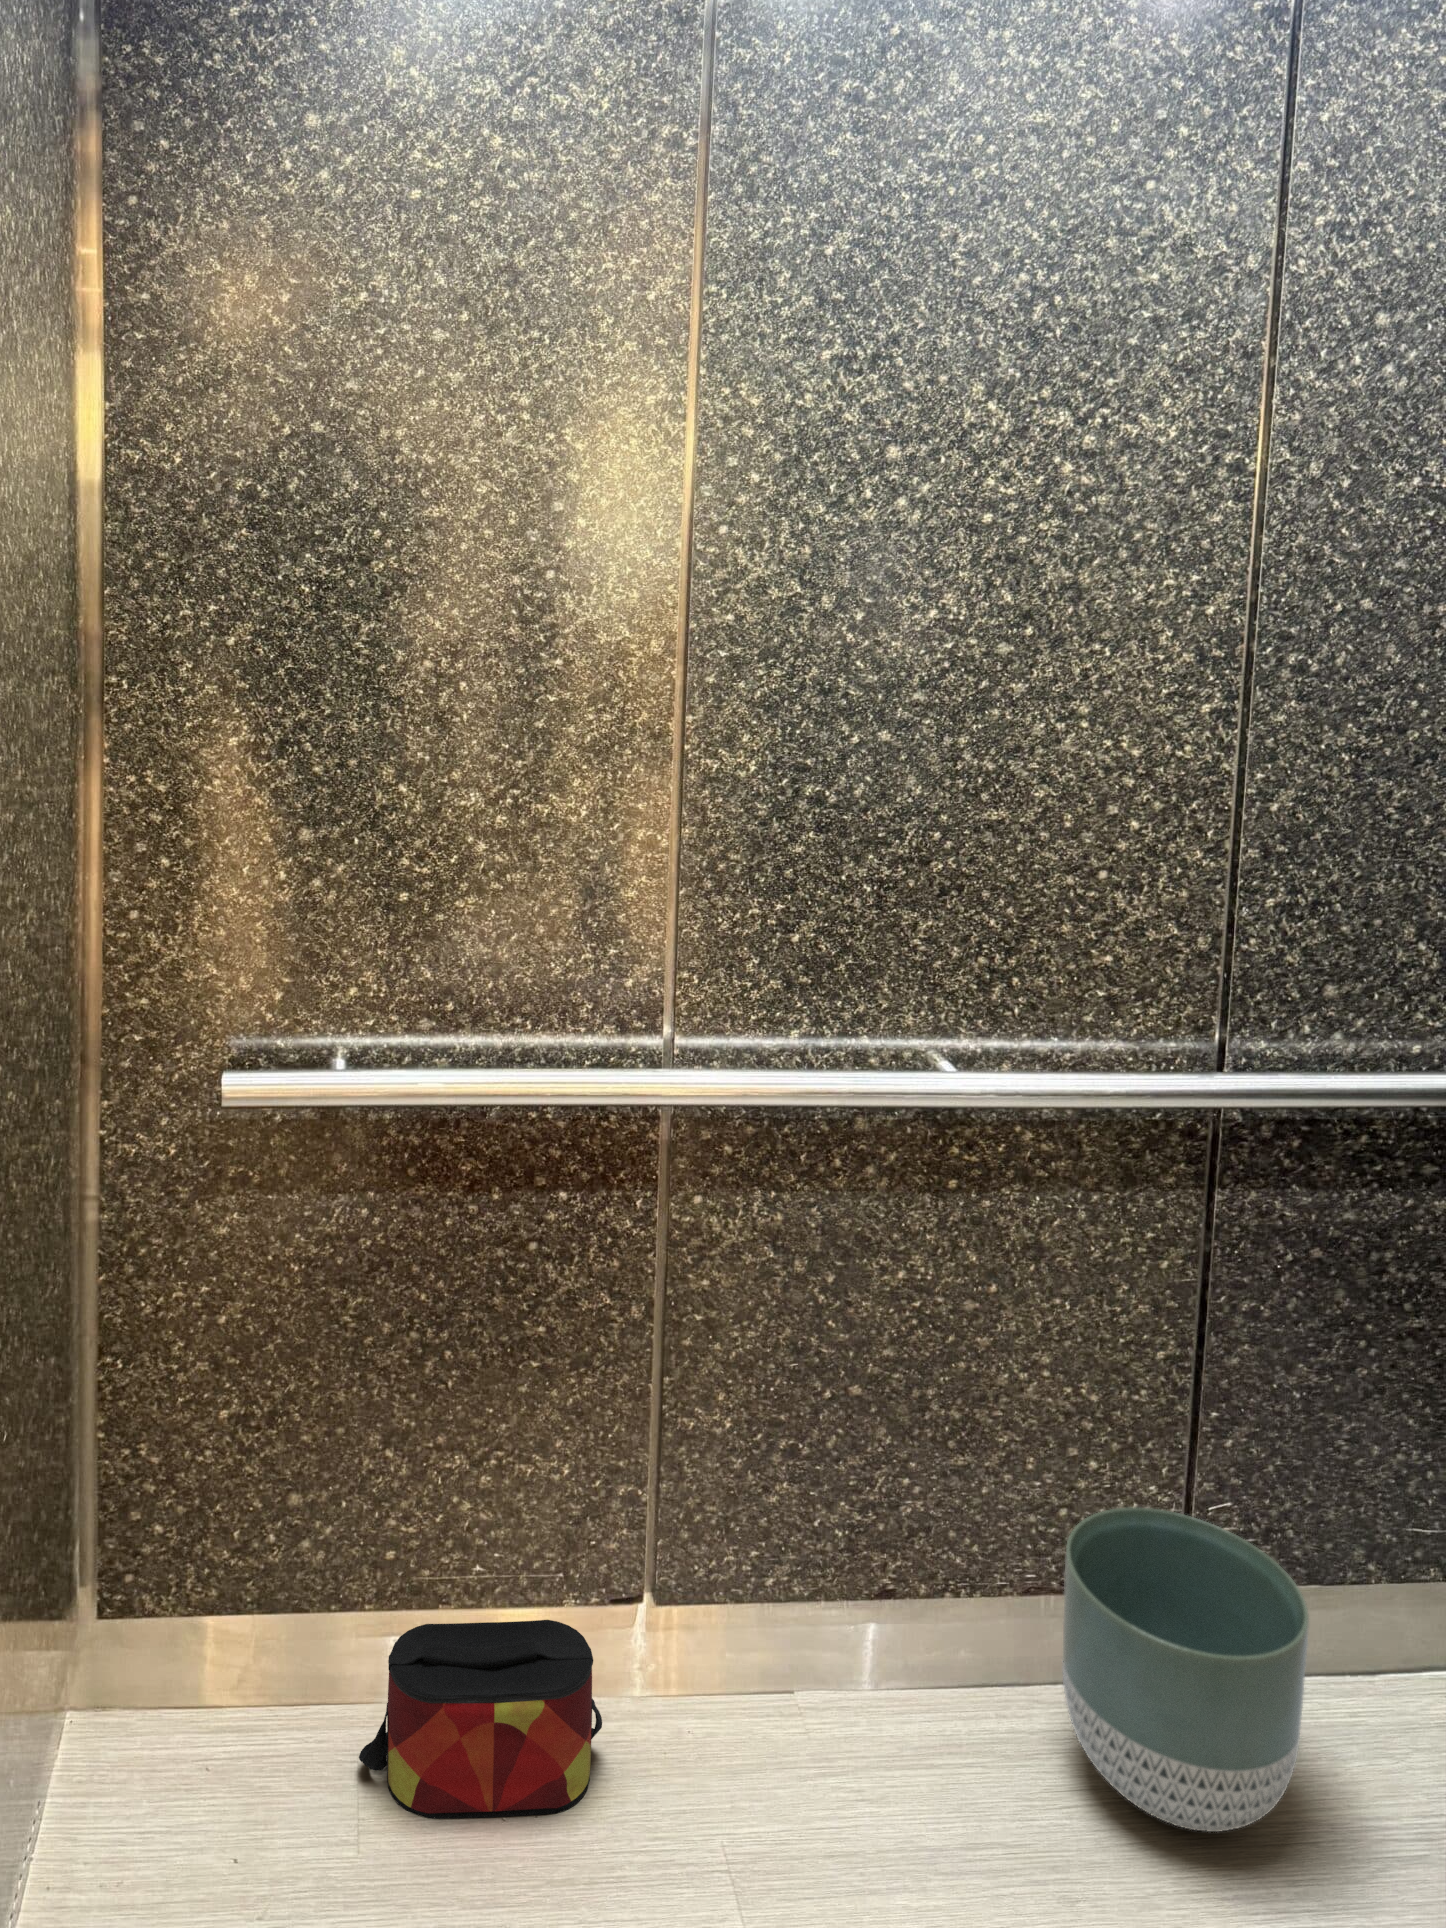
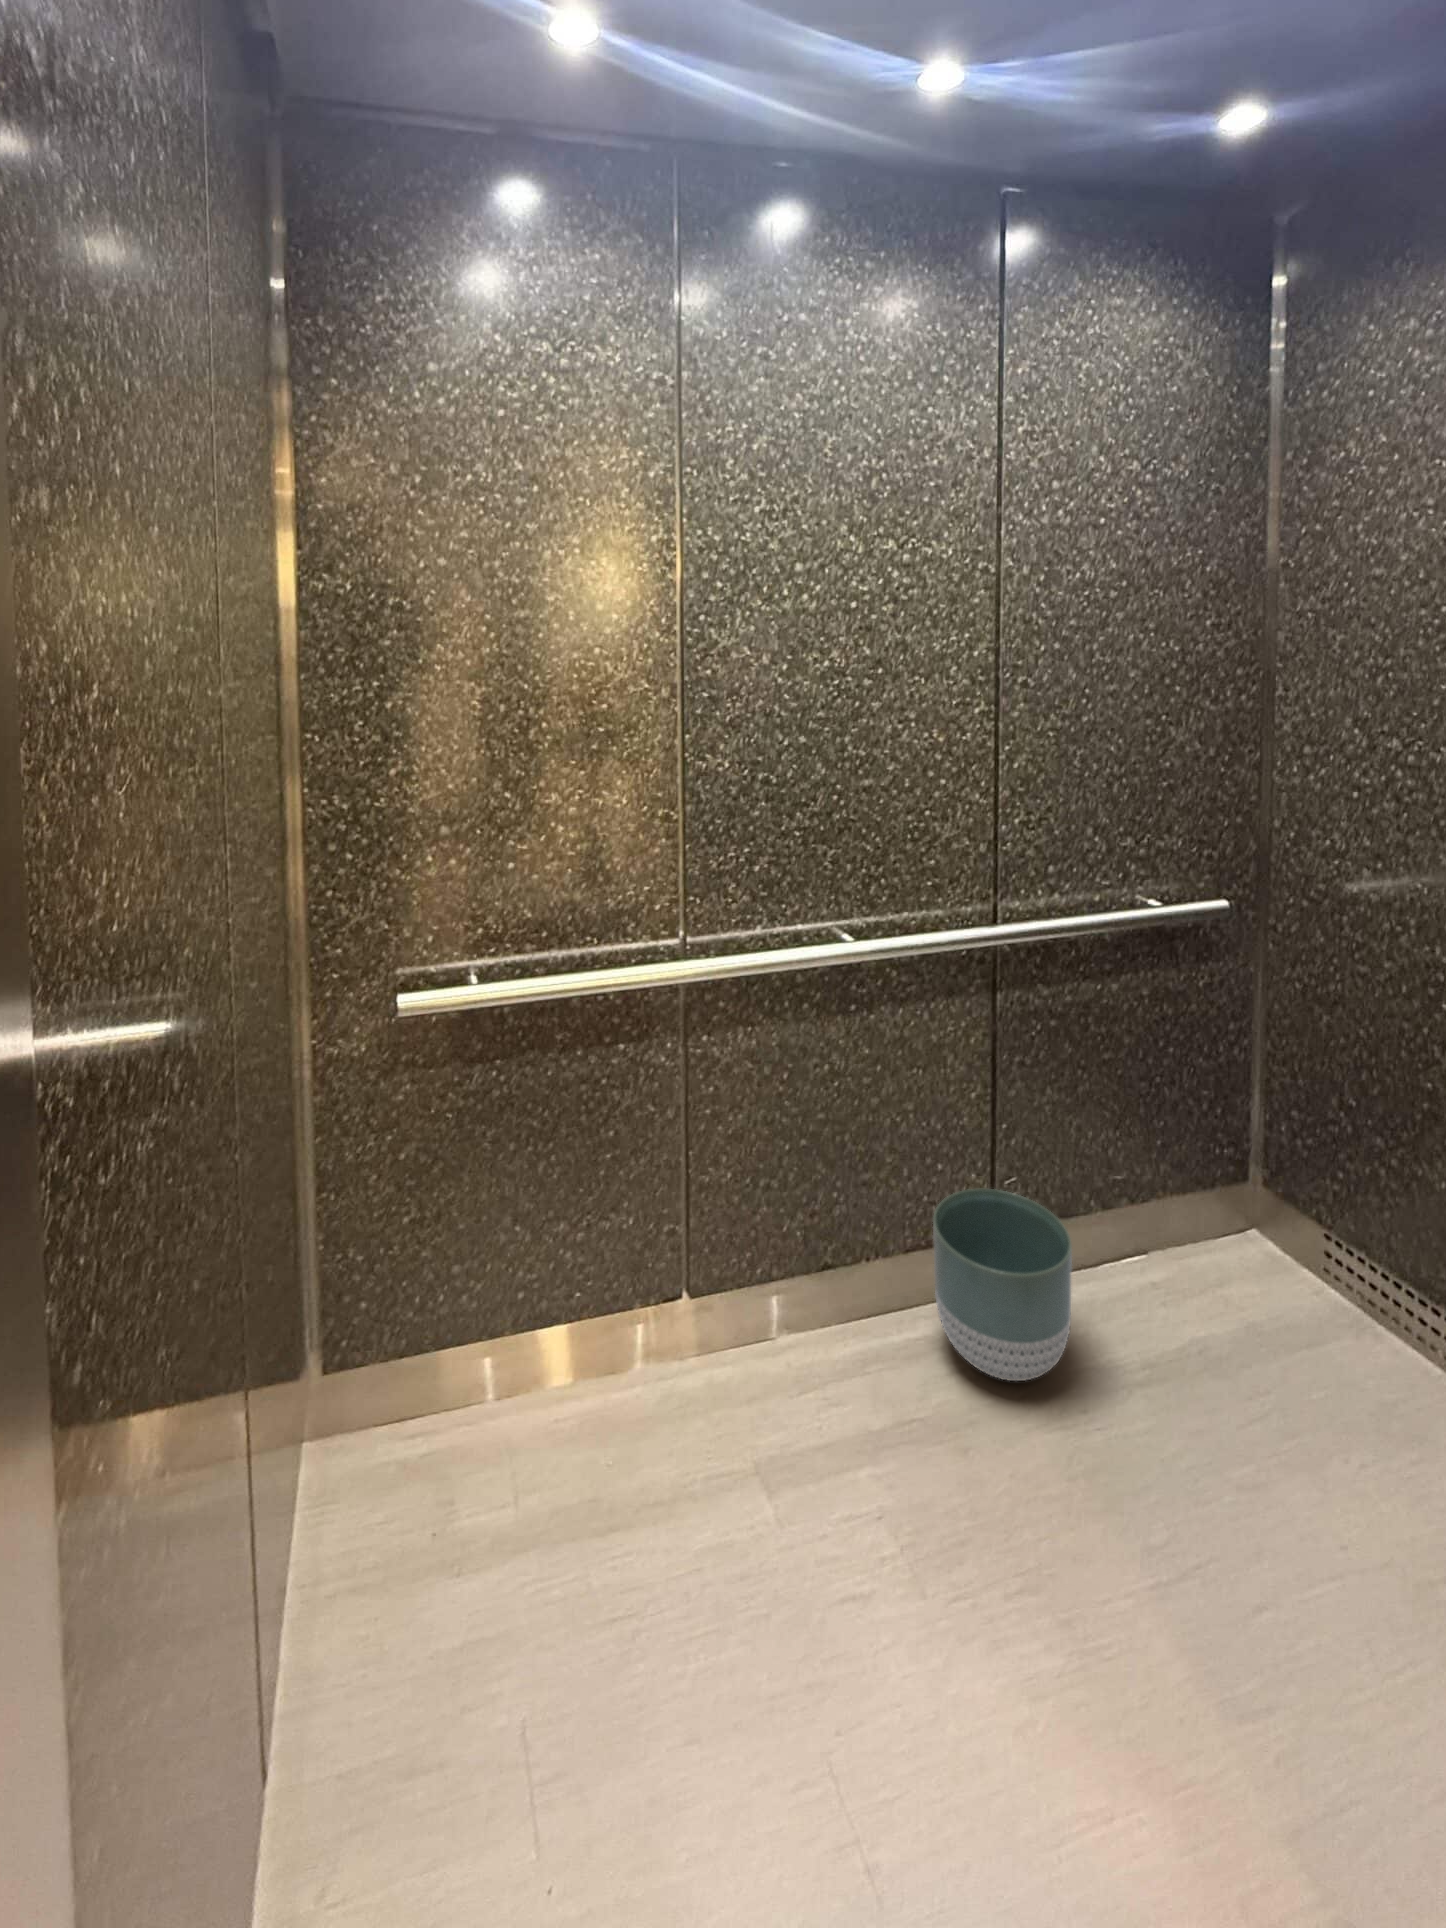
bag: present [359,1620,602,1819] -> none [509,1323,665,1472]

